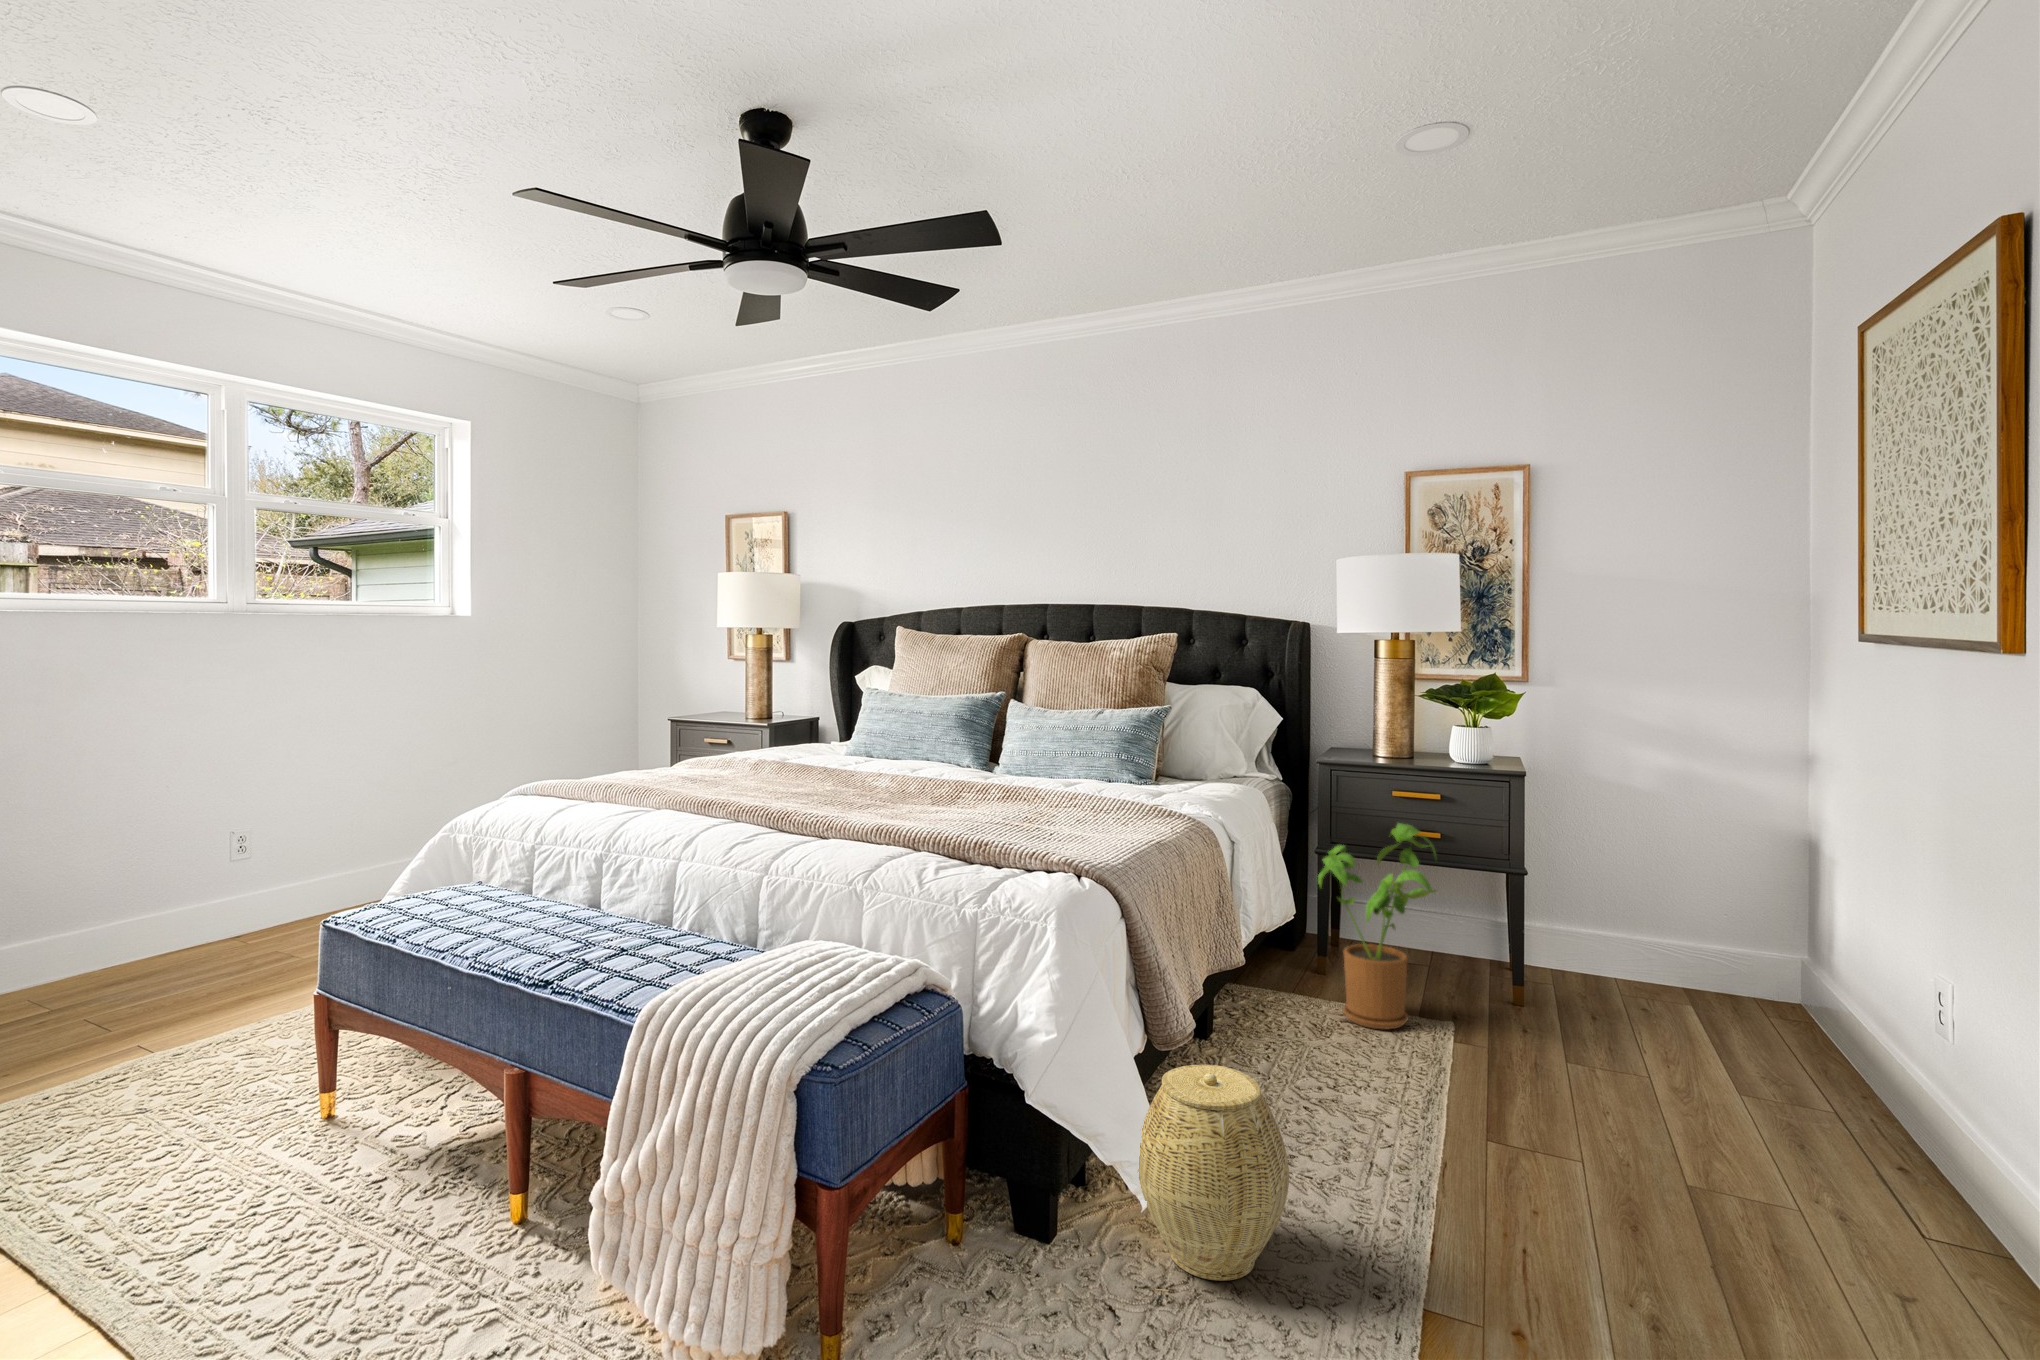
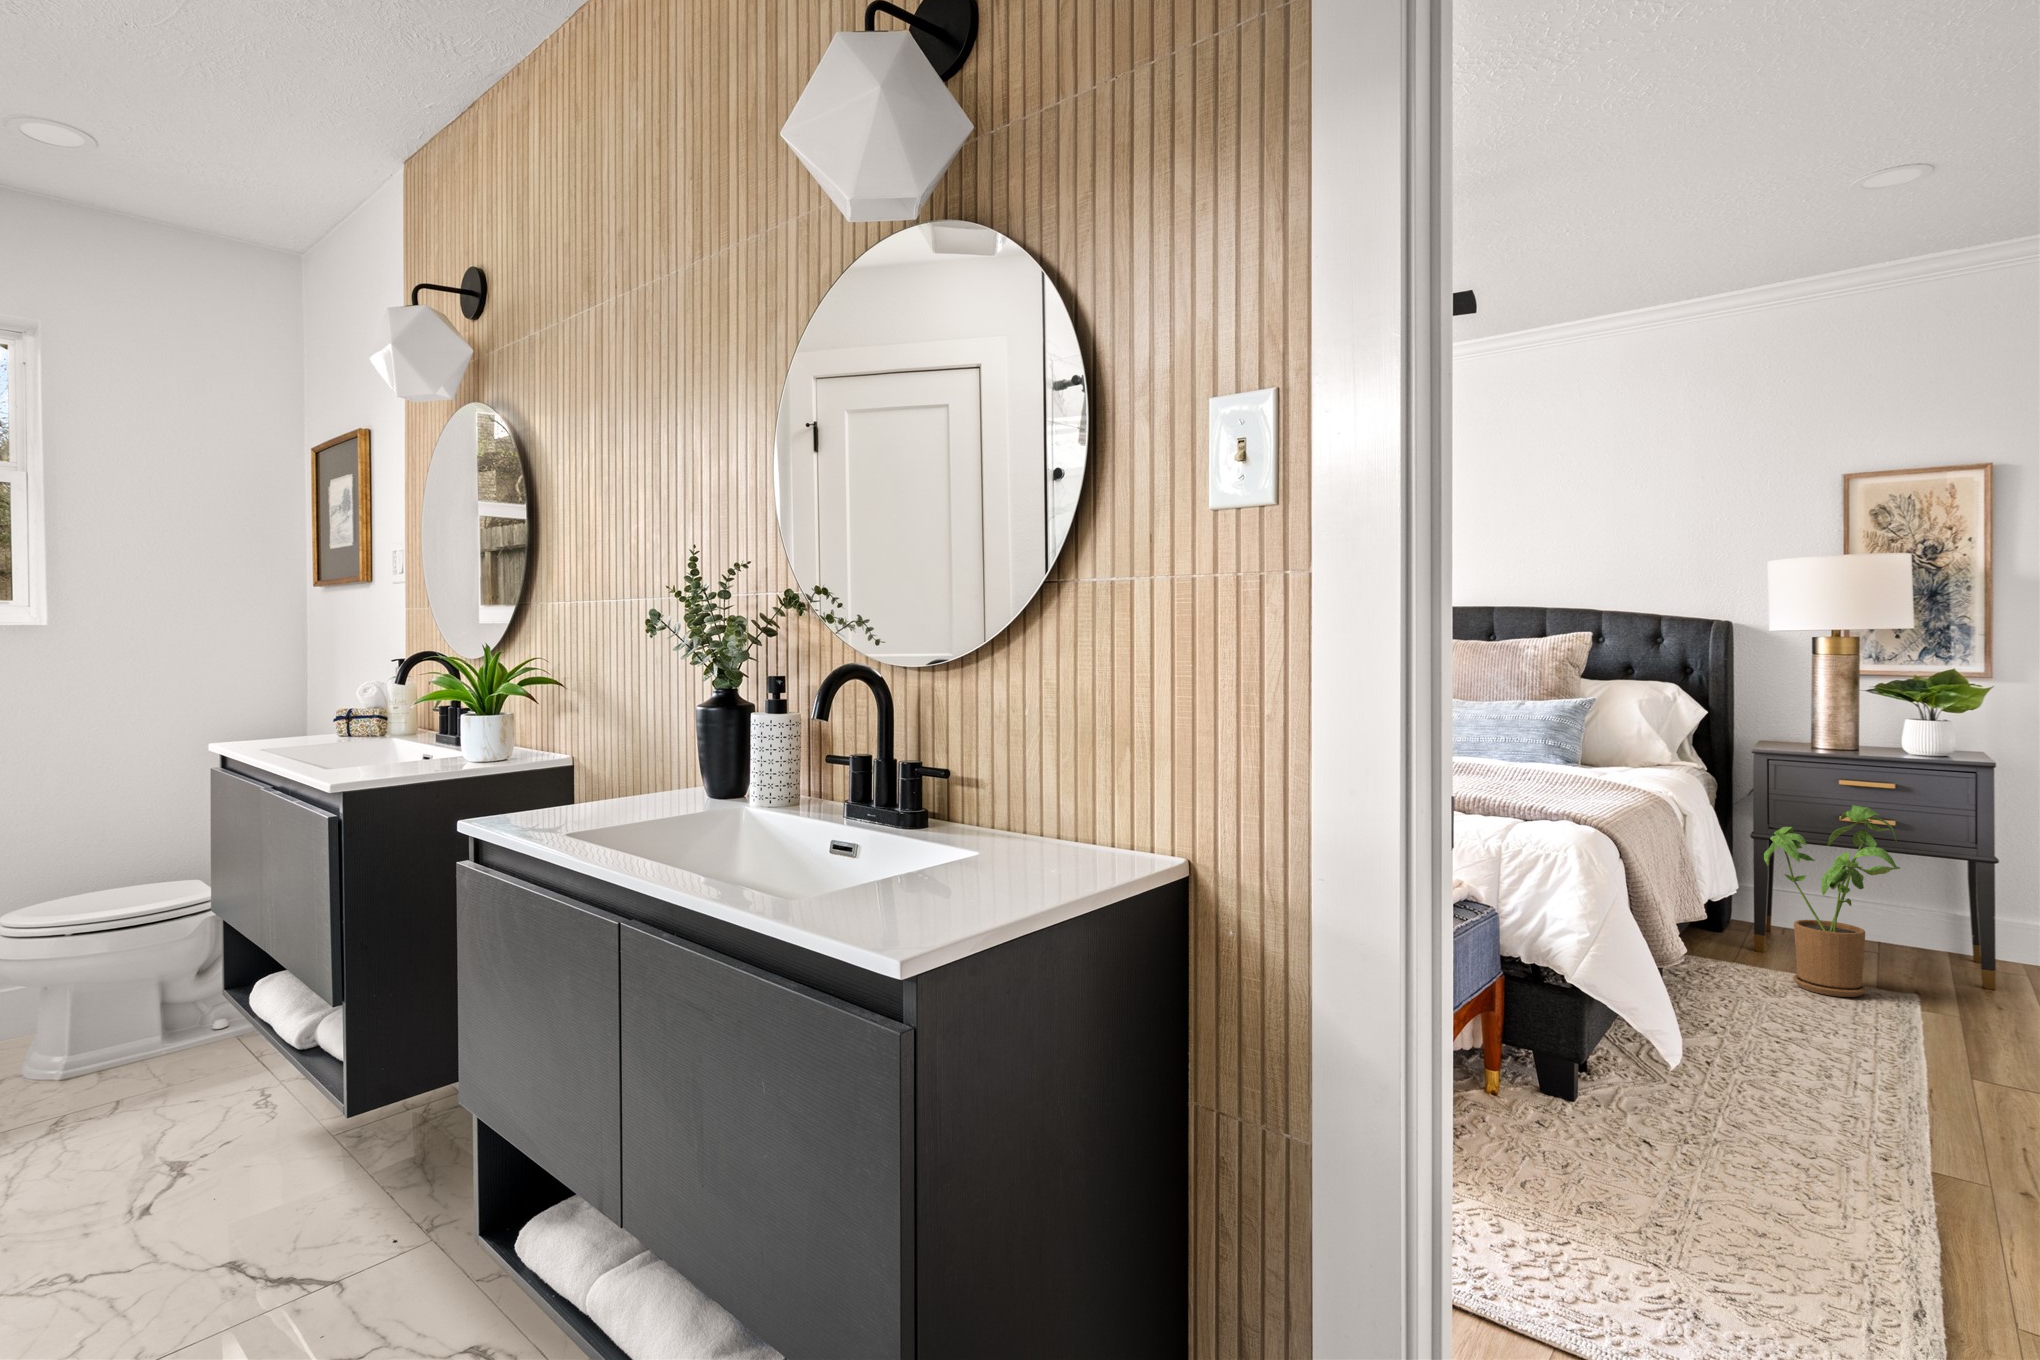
woven basket: present [1138,1065,1289,1281] -> none [1651,972,1798,1138]

